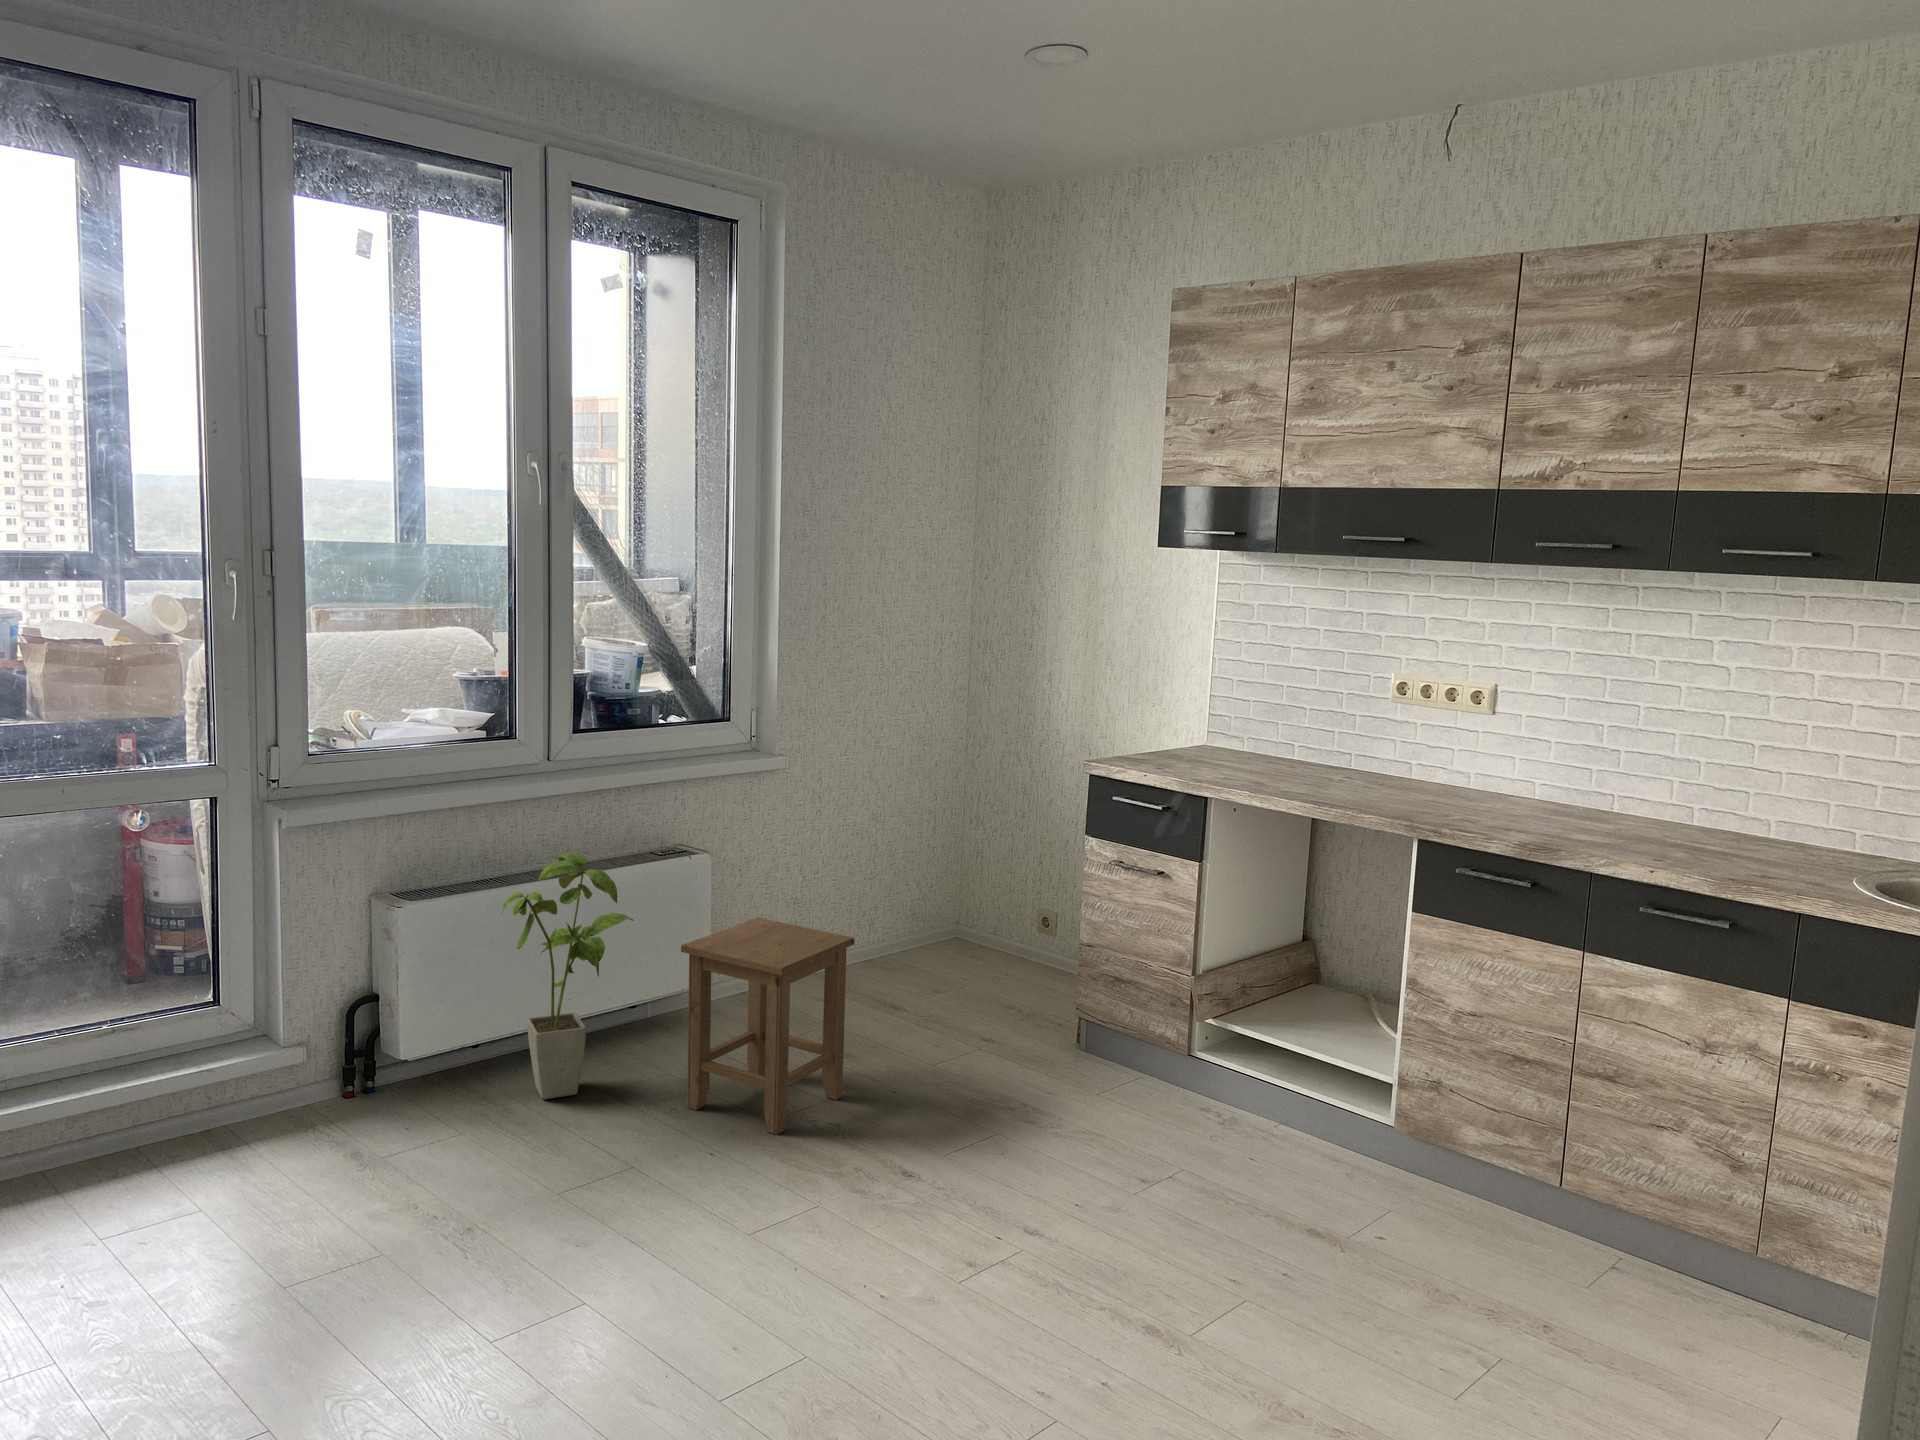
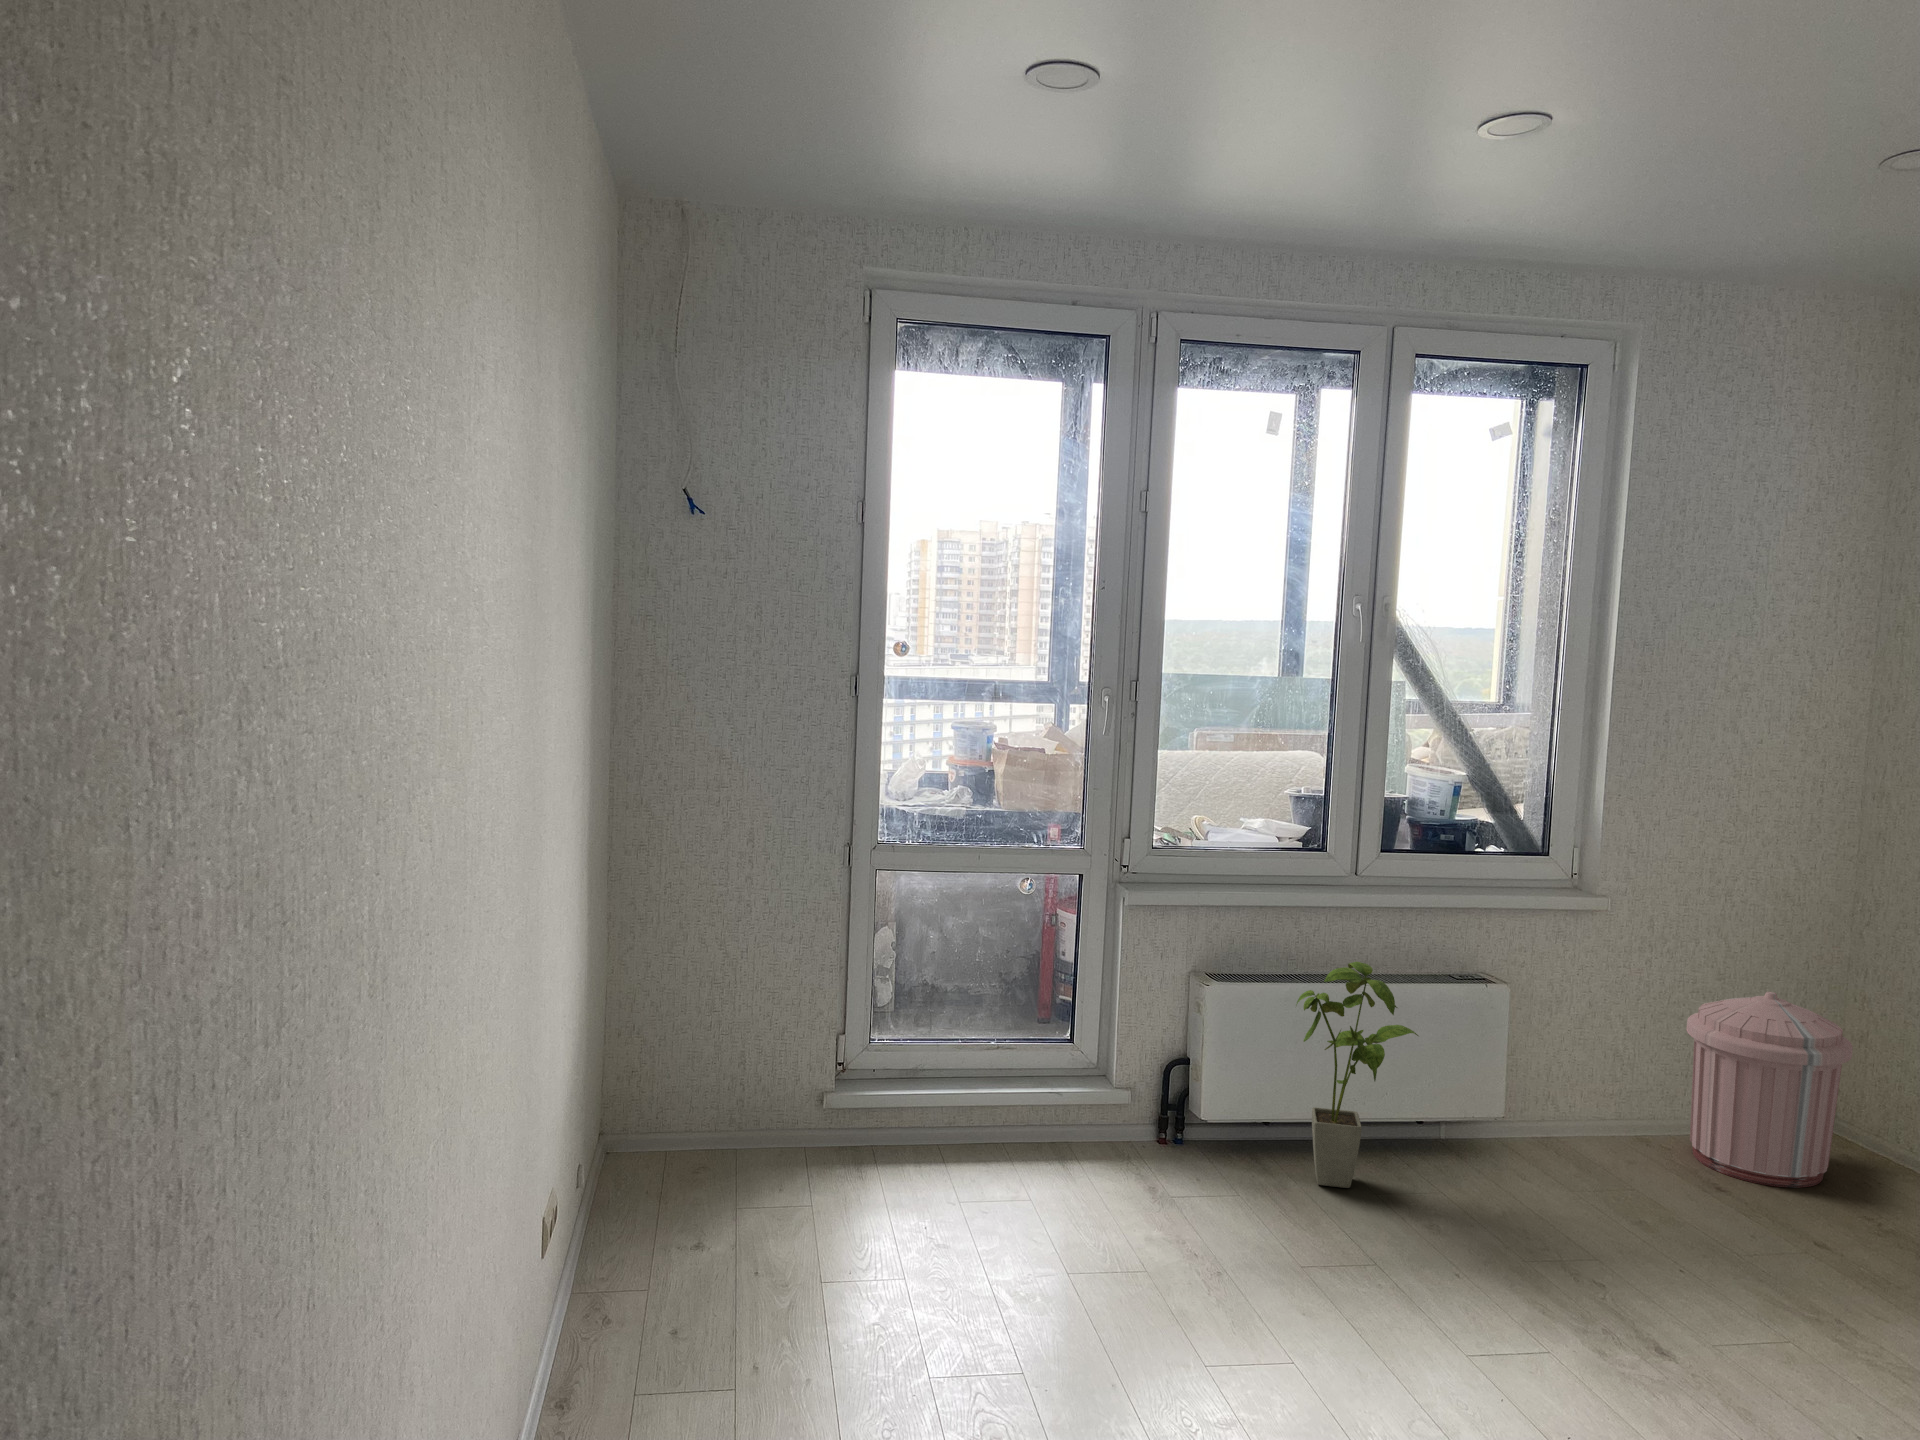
trash can: none [853,825,982,996] -> present [1687,992,1853,1187]
stool: present [681,918,855,1135] -> none [1450,1056,1641,1277]

